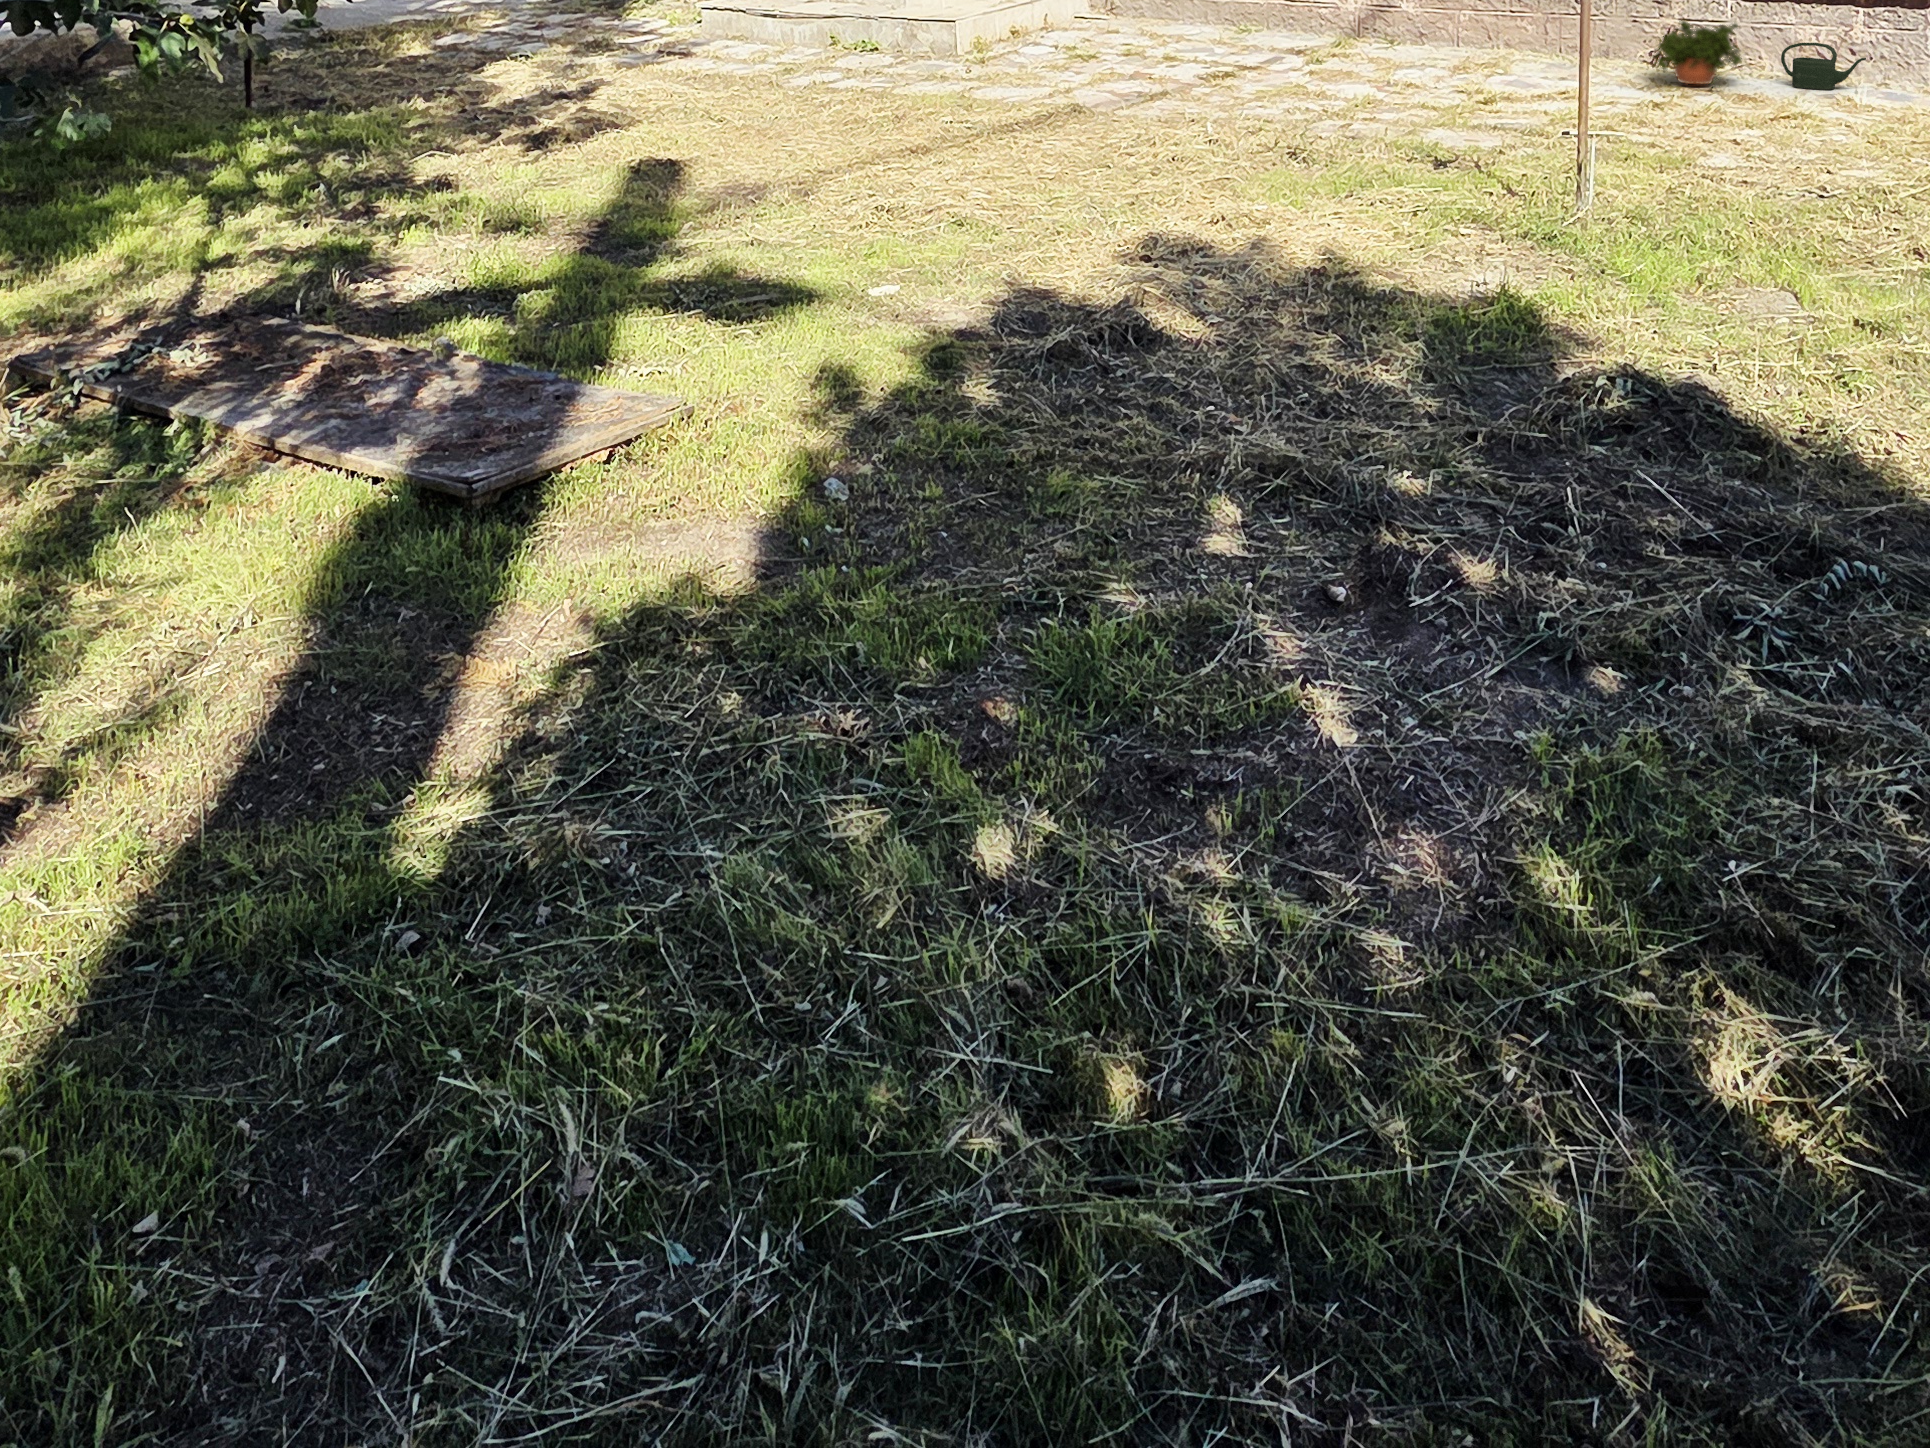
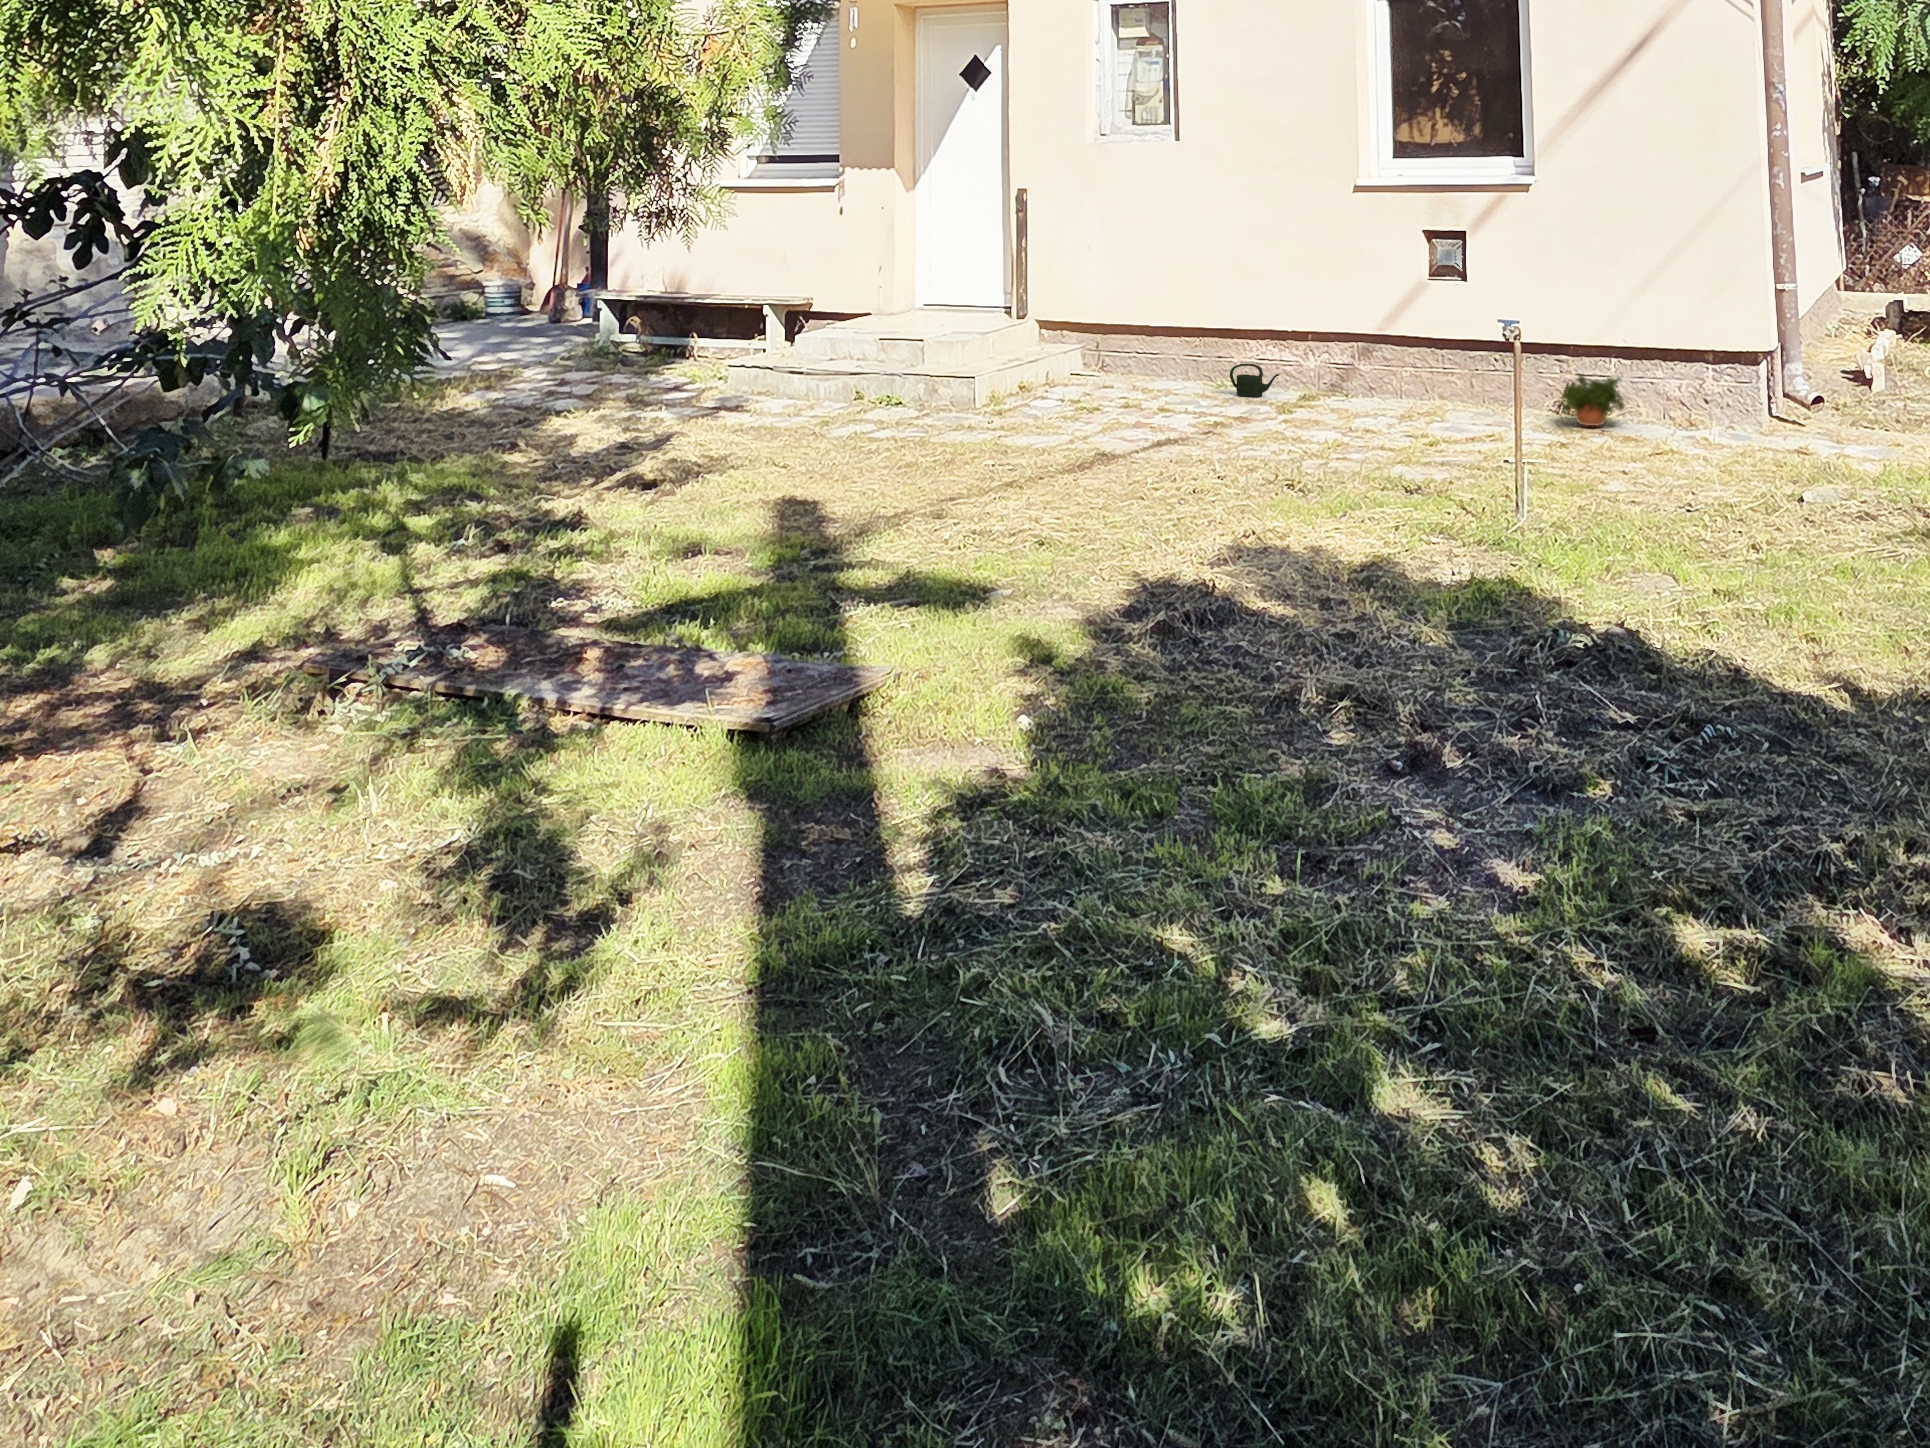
watering can: present [1781,43,1866,90] -> present [1230,364,1279,397]

